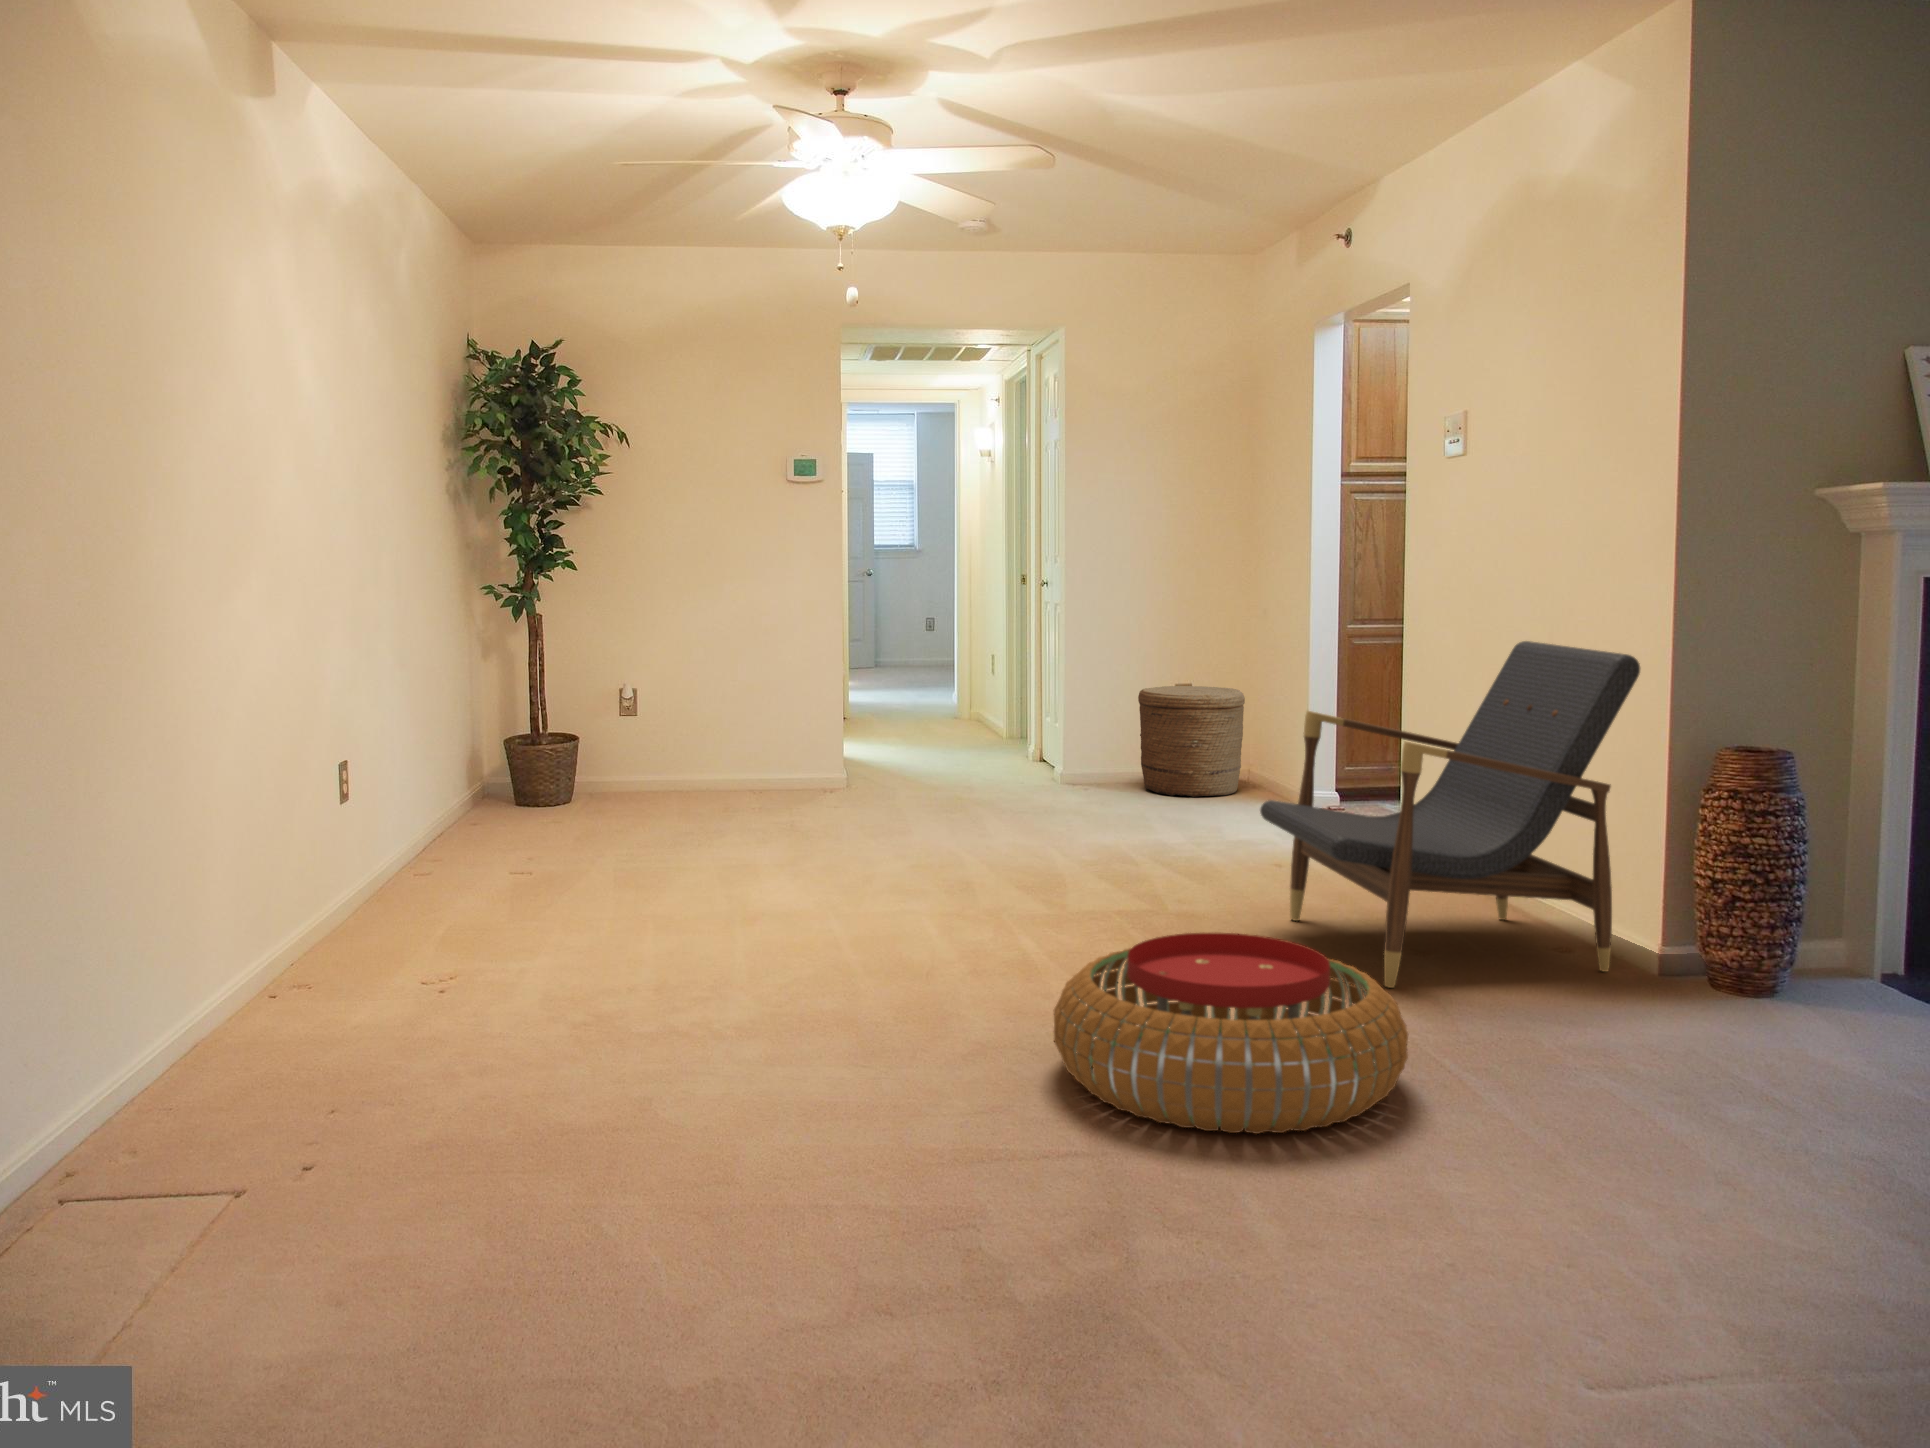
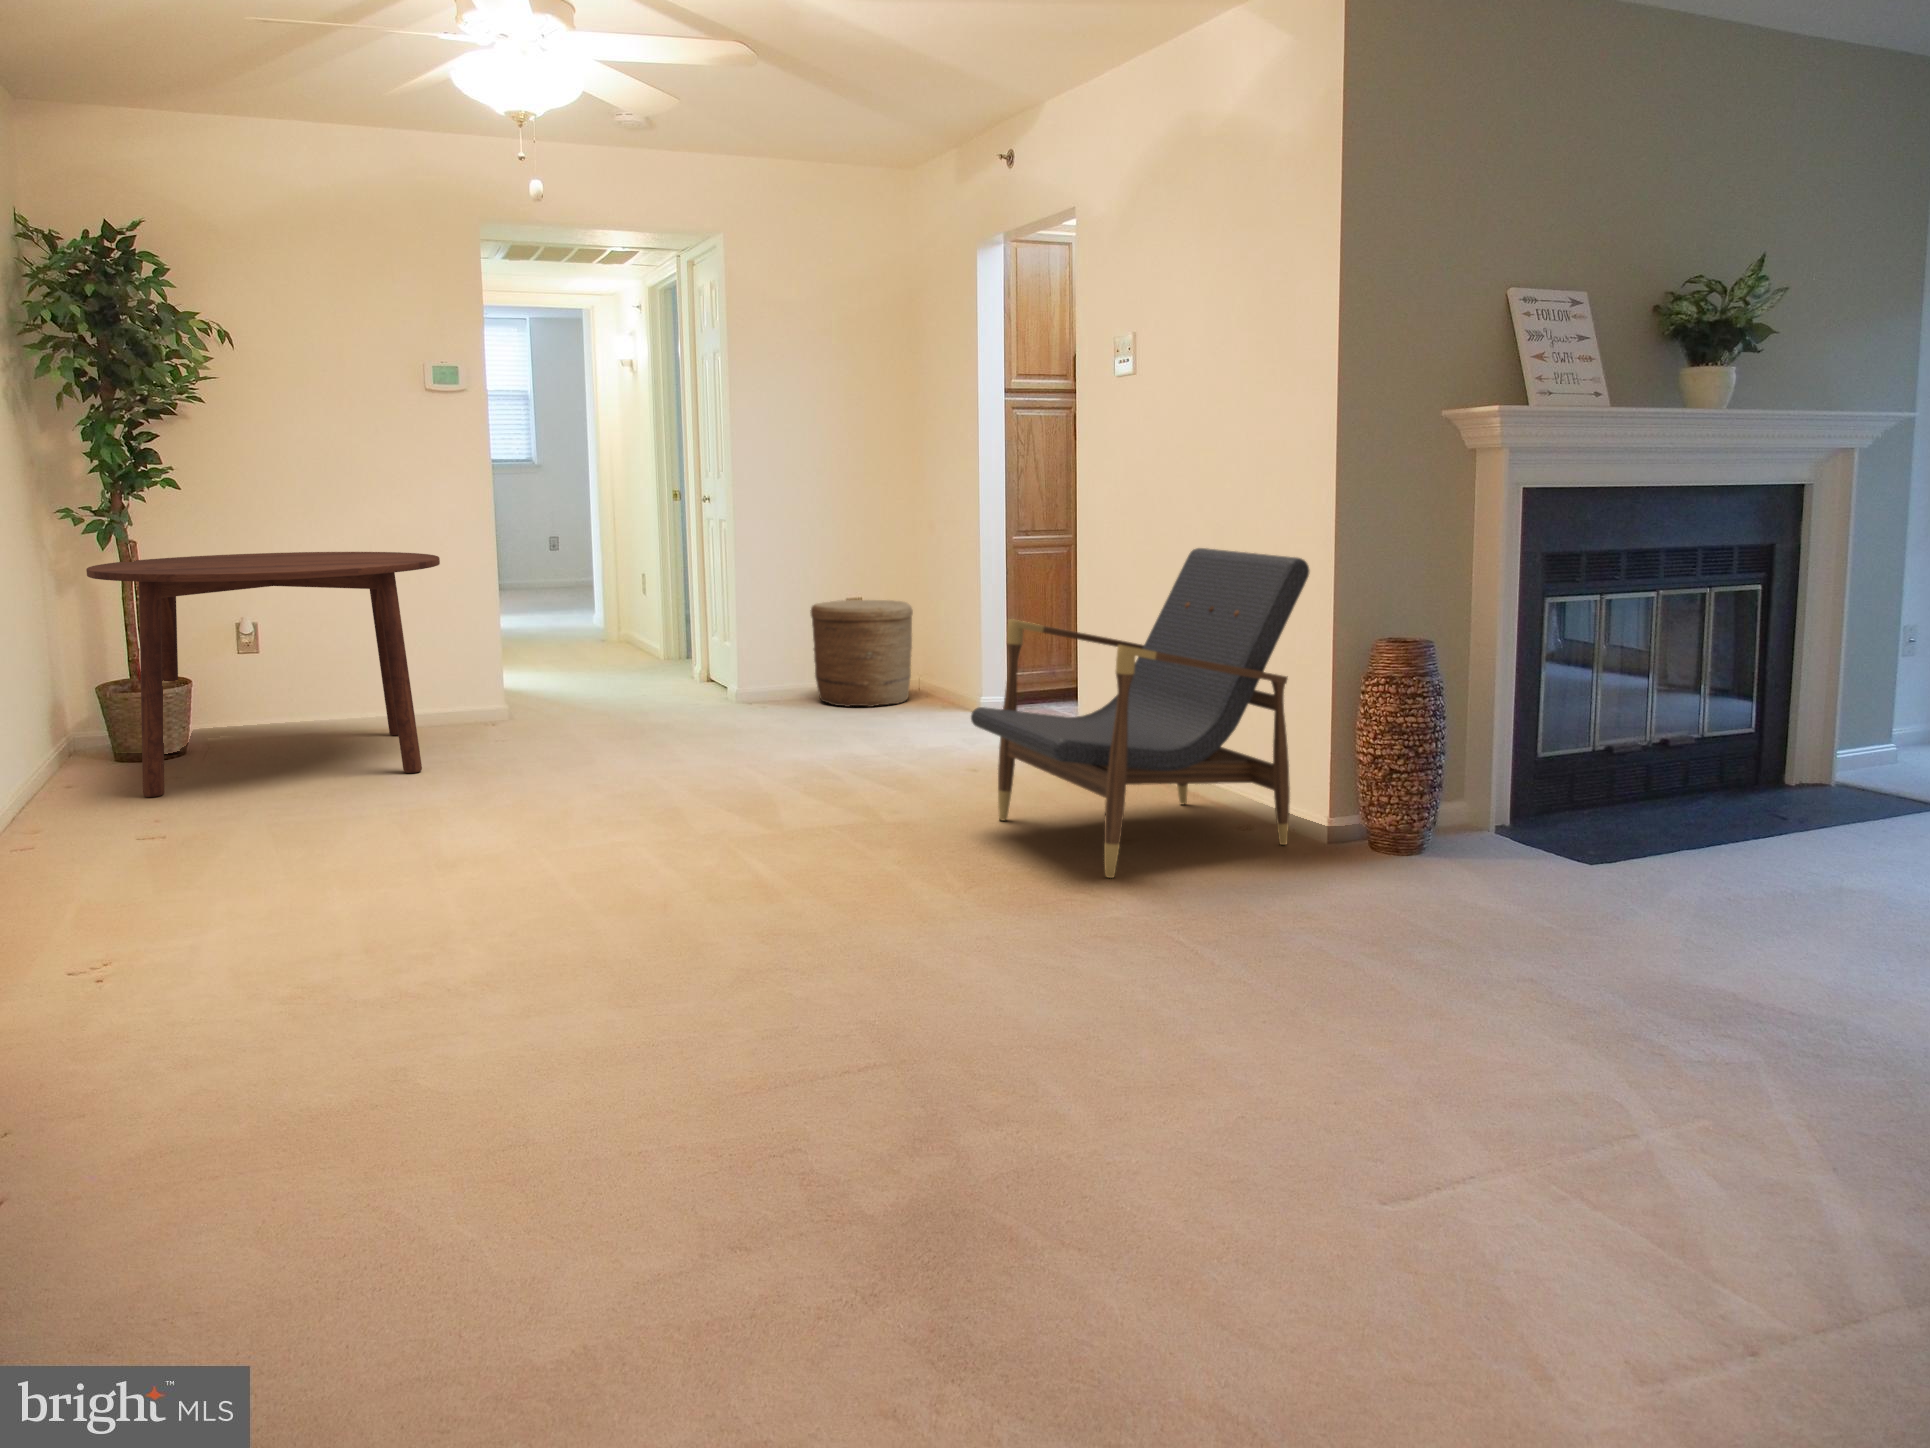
dining table: none [499,627,785,840] -> present [86,552,440,797]
pouf: present [1054,933,1408,1134] -> none [820,841,1164,1041]

